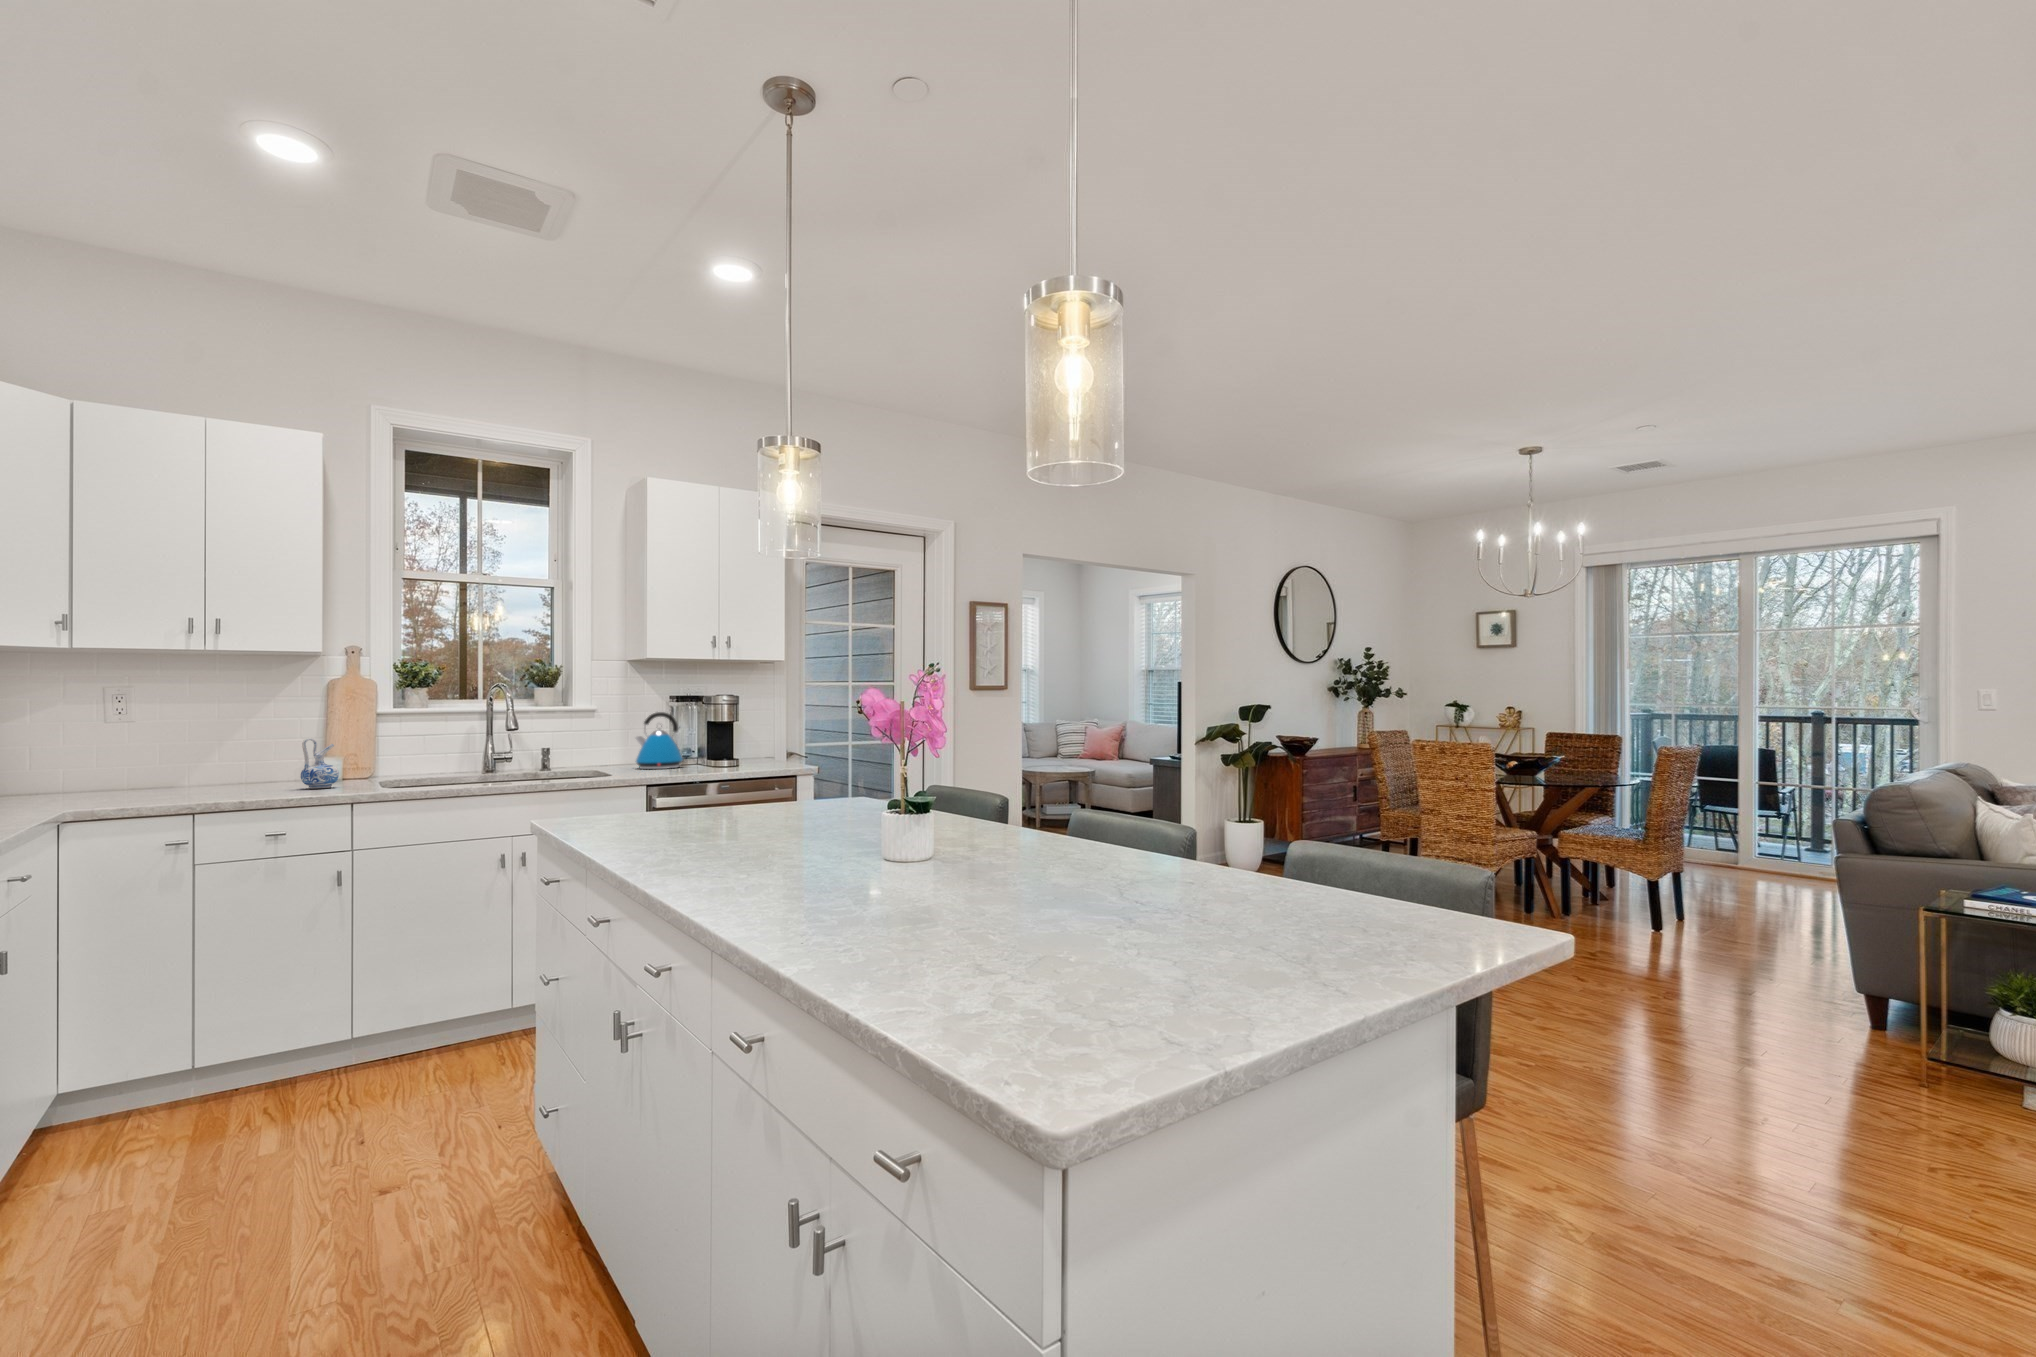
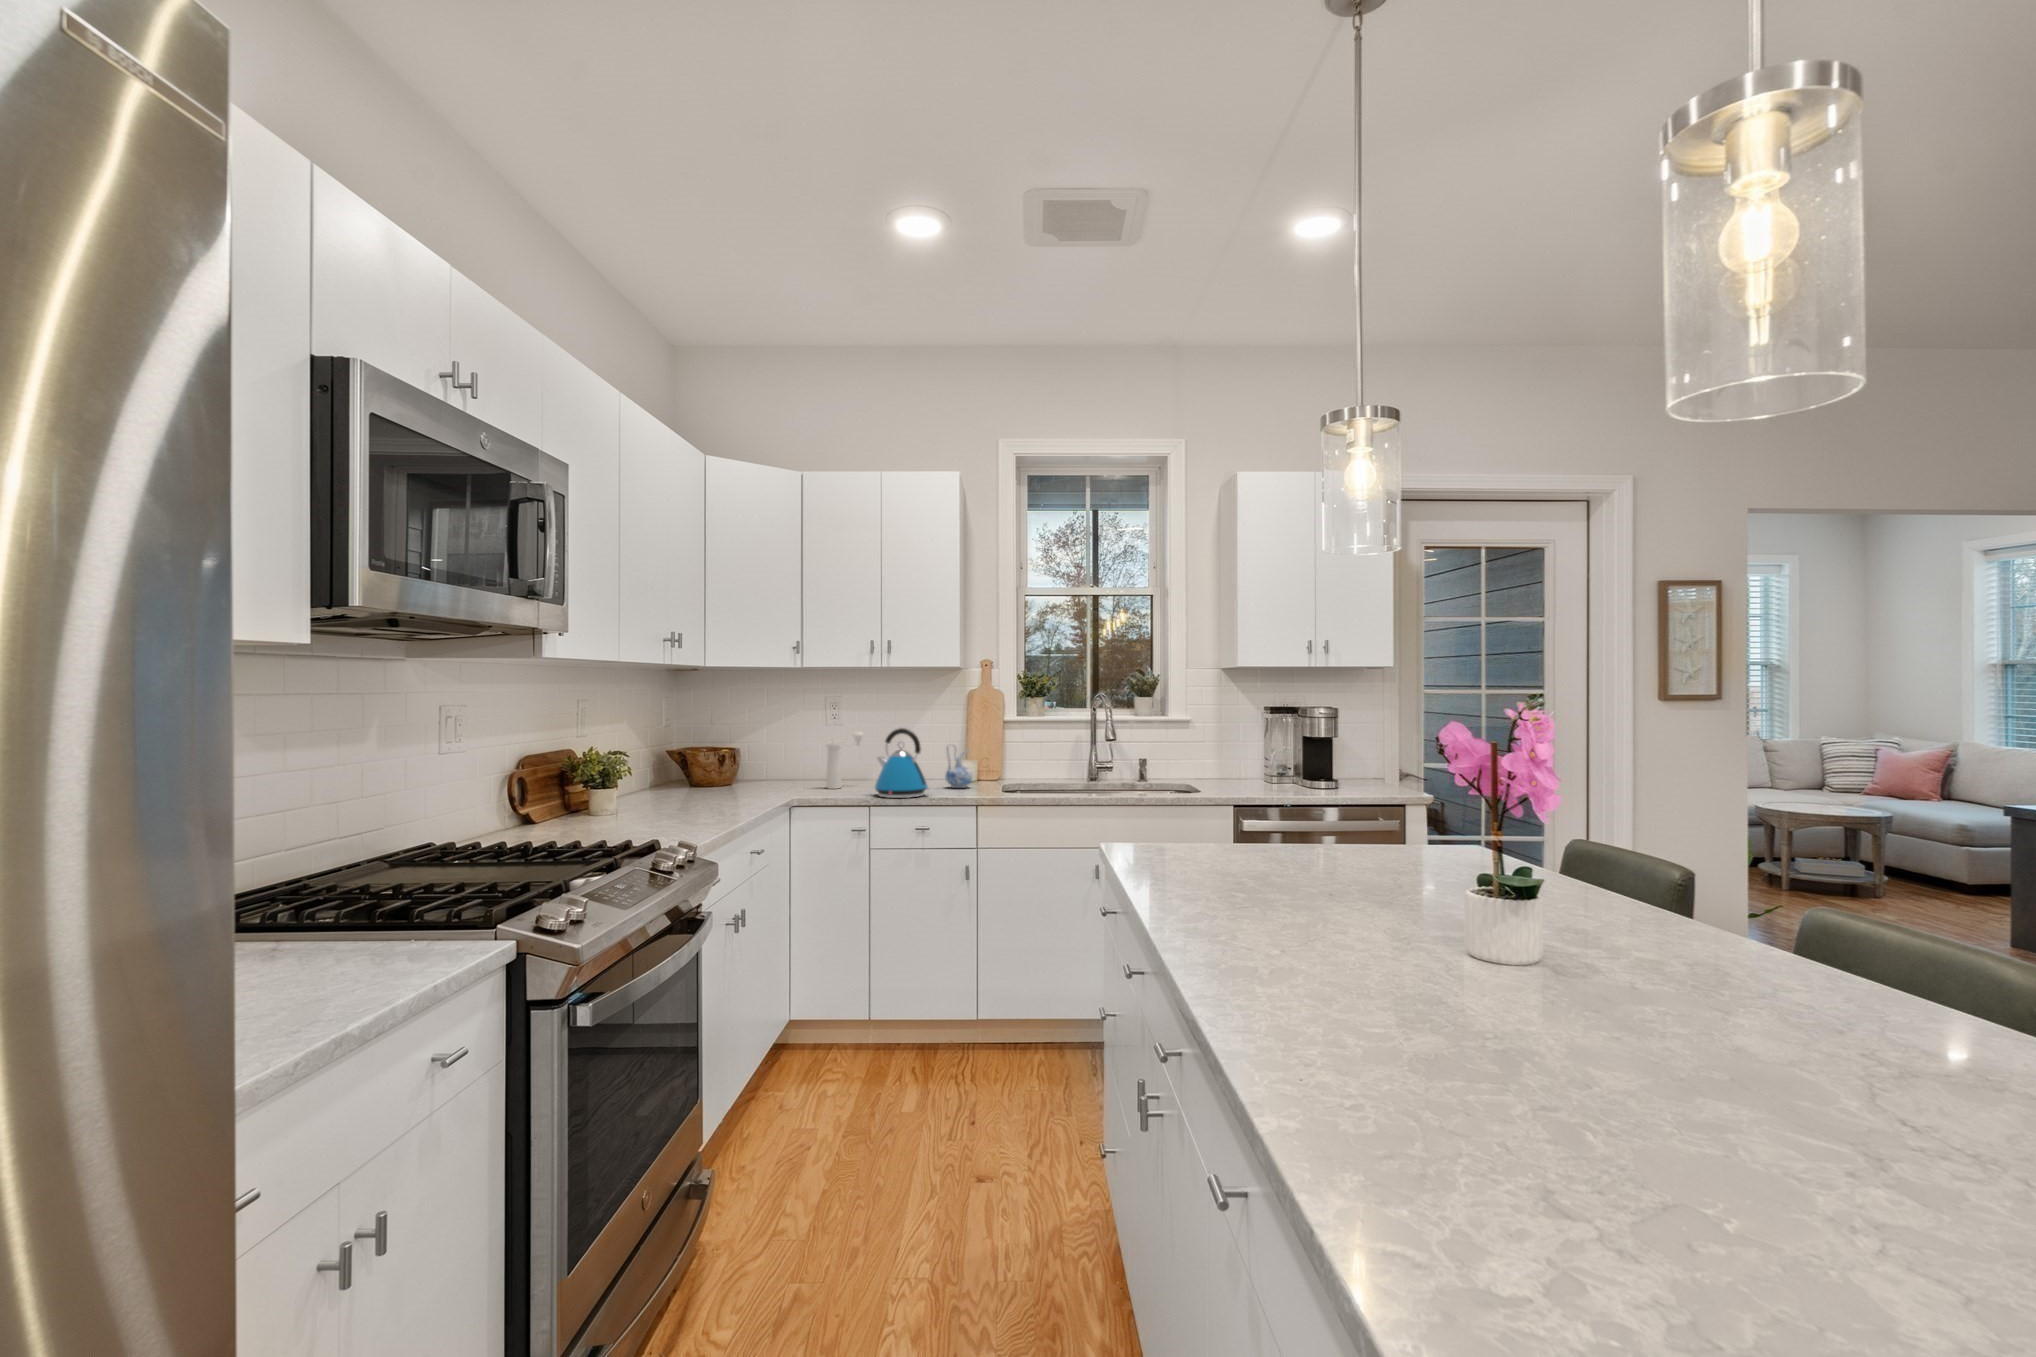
kettle: present [636,712,684,769] -> present [875,728,929,798]
pepper mill: none [109,729,171,800] -> present [826,732,863,789]

